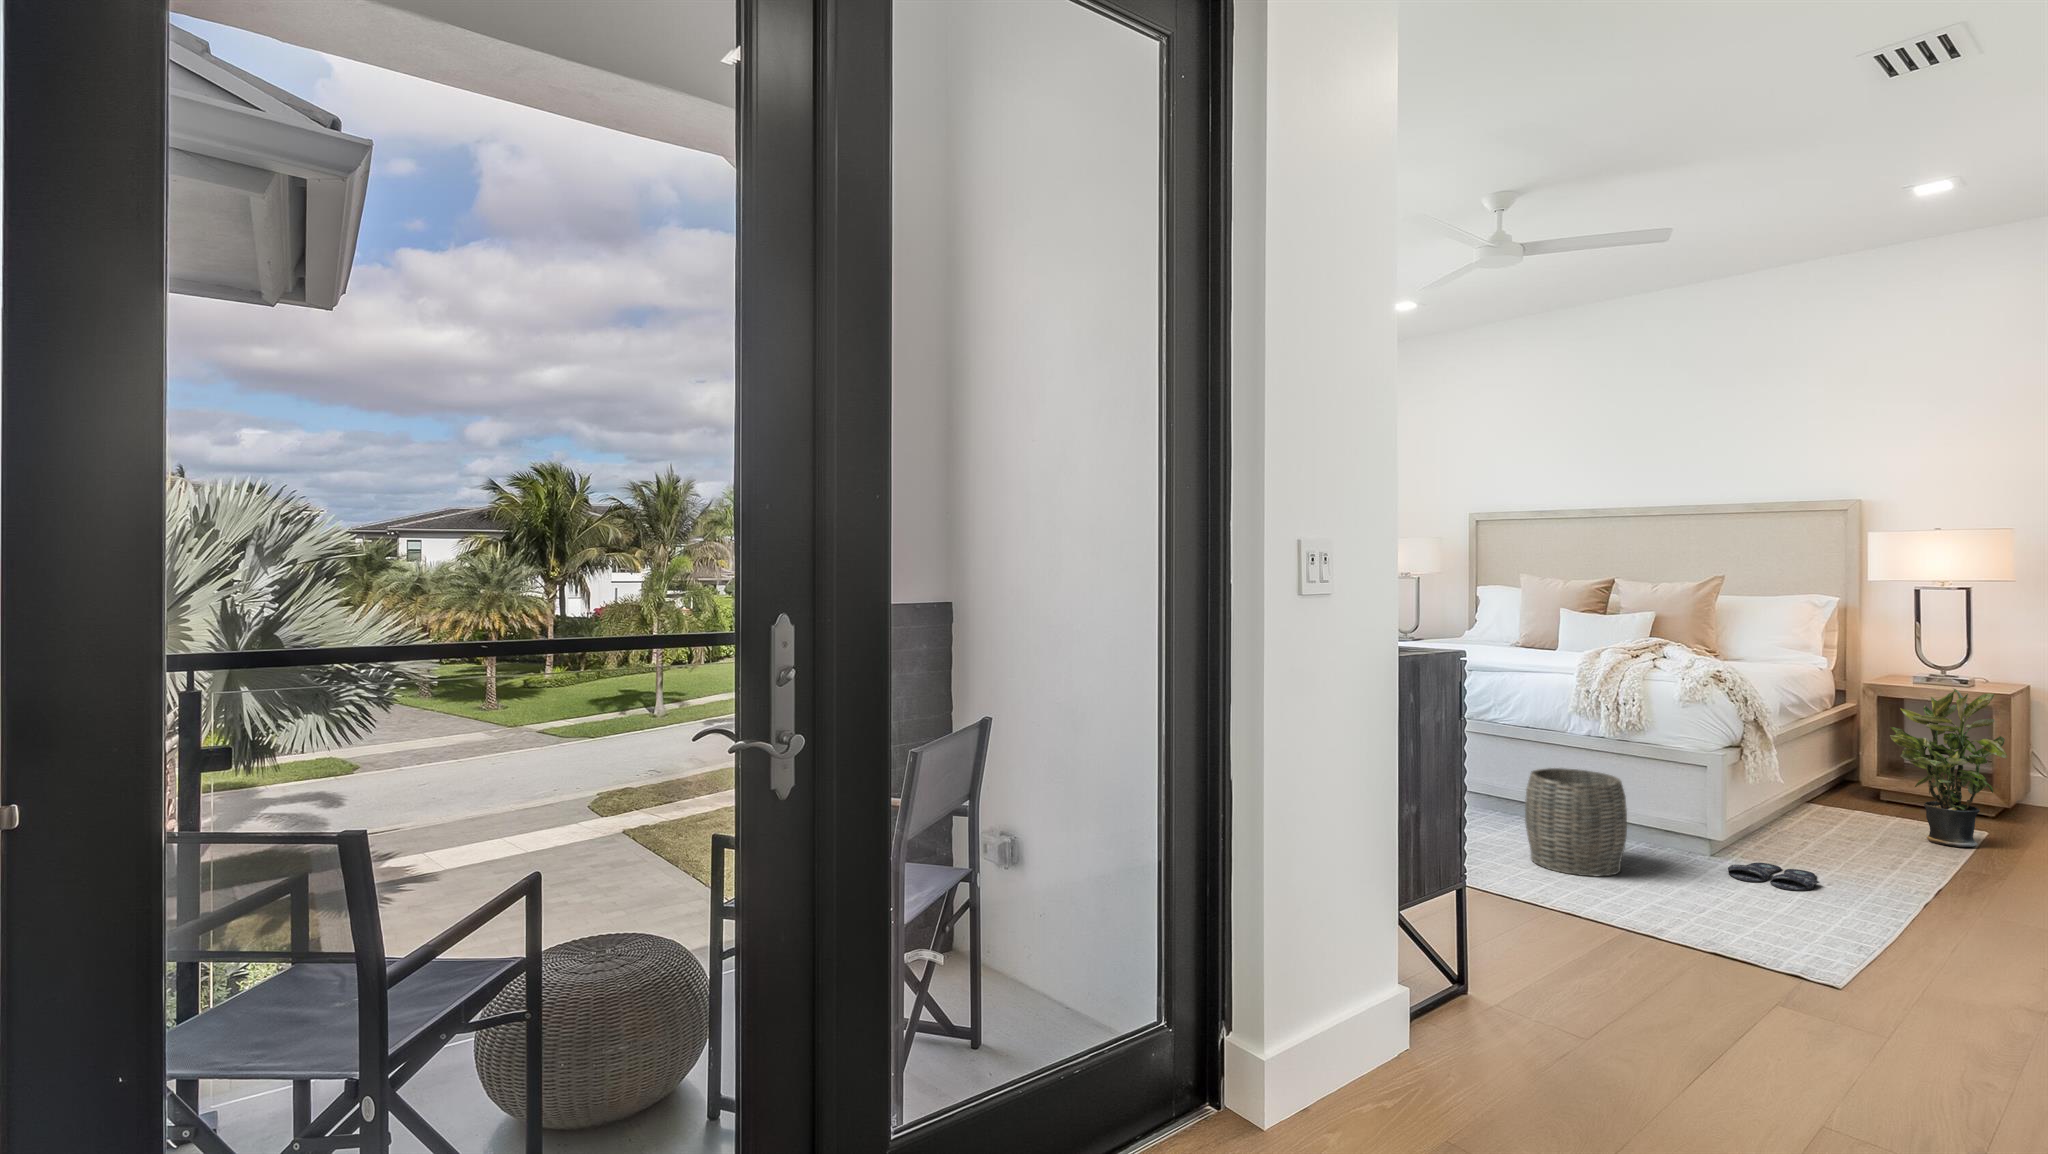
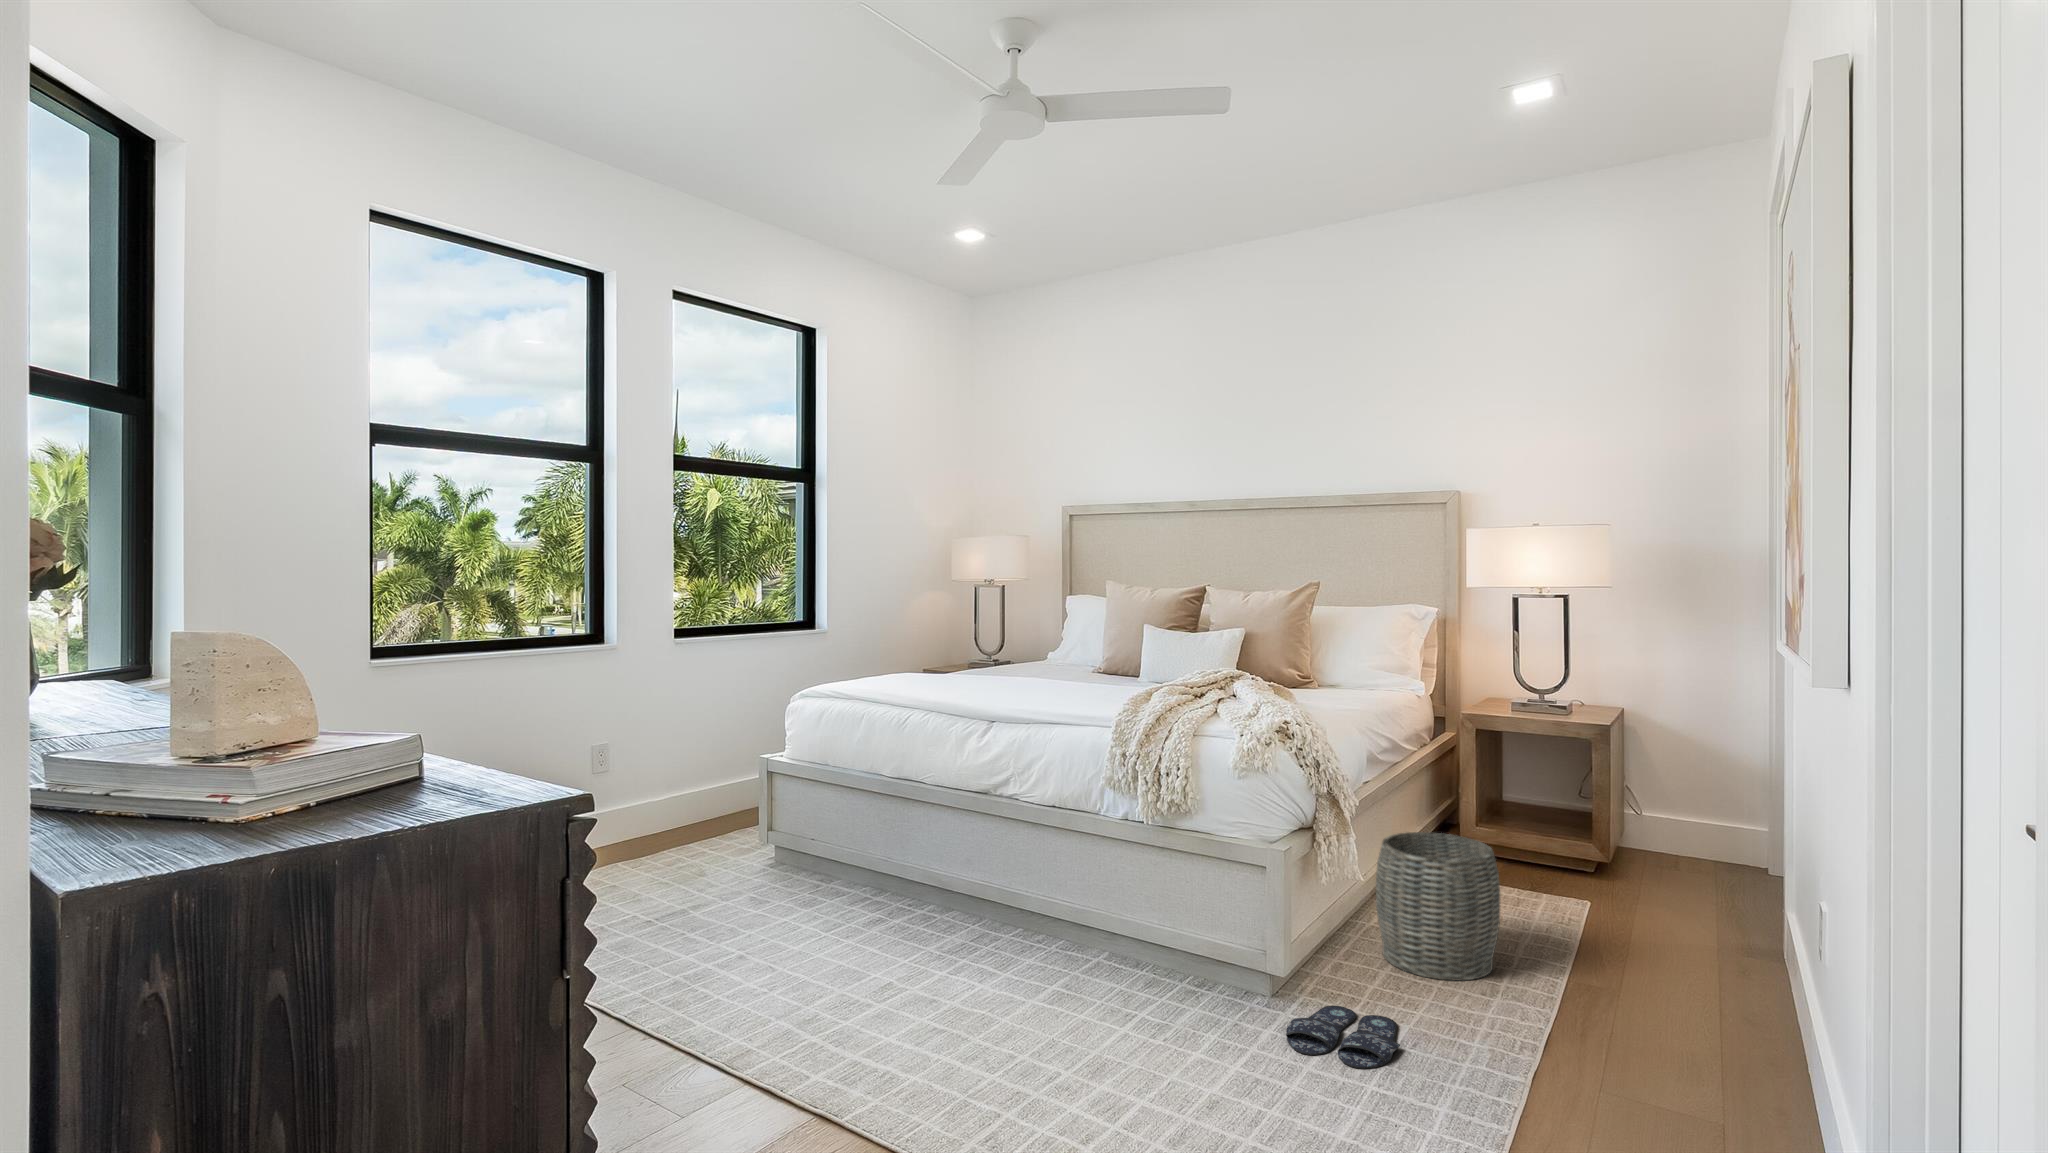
potted plant: present [1890,689,2007,847] -> none [1486,727,1611,938]
woven basket: present [1525,768,1627,876] -> present [1376,832,1500,981]

